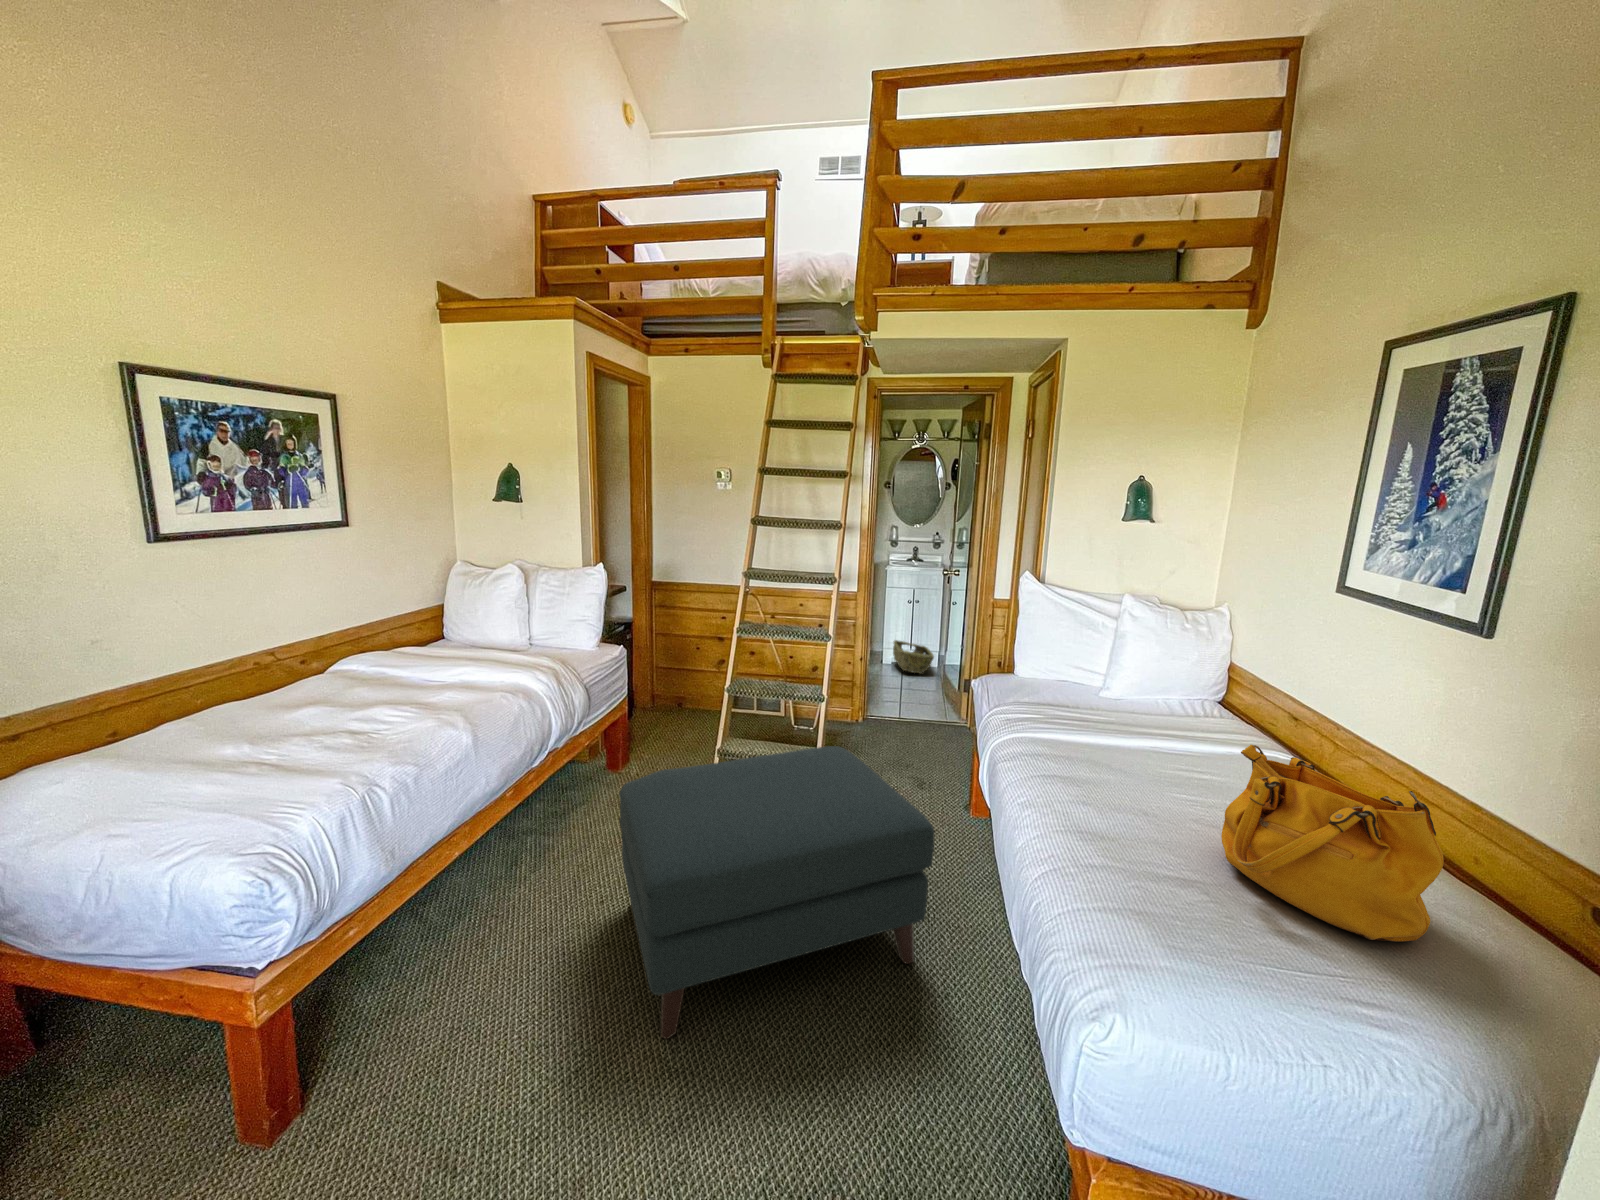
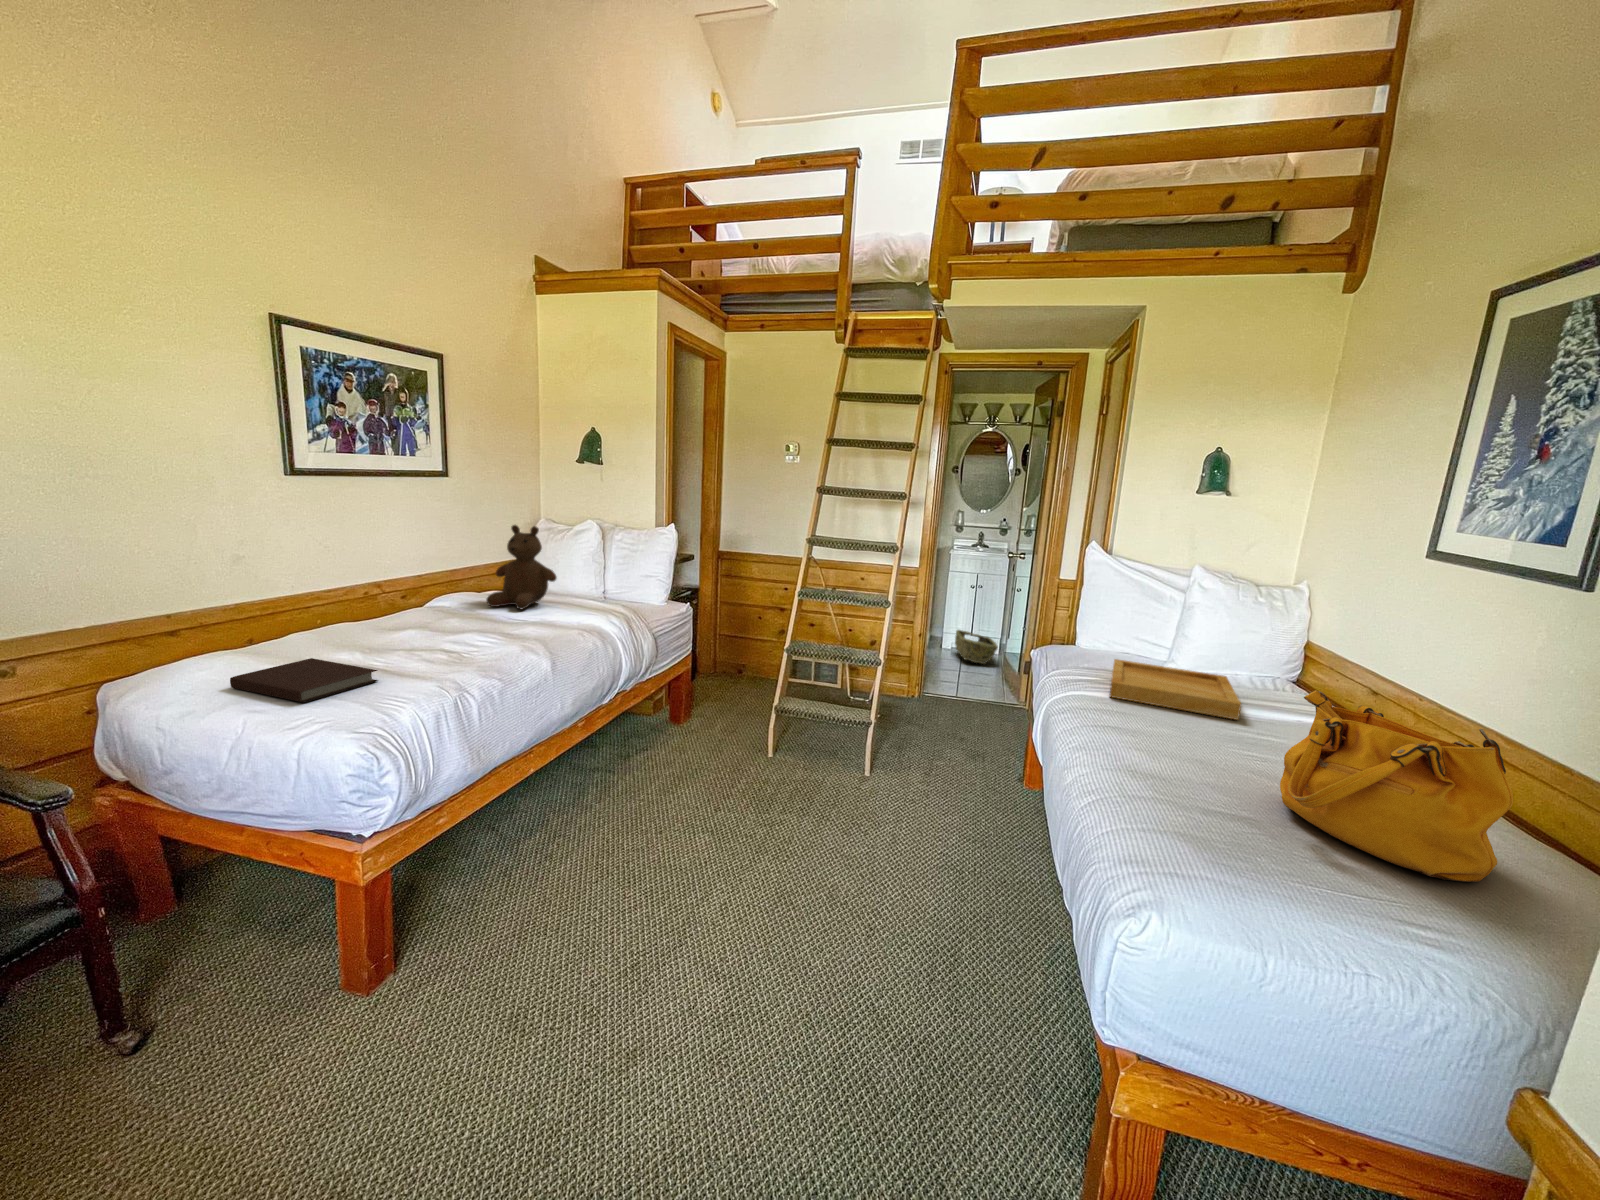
teddy bear: none [402,574,480,665] -> present [486,525,557,610]
tray: none [1049,688,1174,753] -> present [1110,659,1241,720]
ottoman: present [619,746,935,1039] -> none [679,703,985,949]
notebook: none [81,759,269,824] -> present [230,658,378,702]

